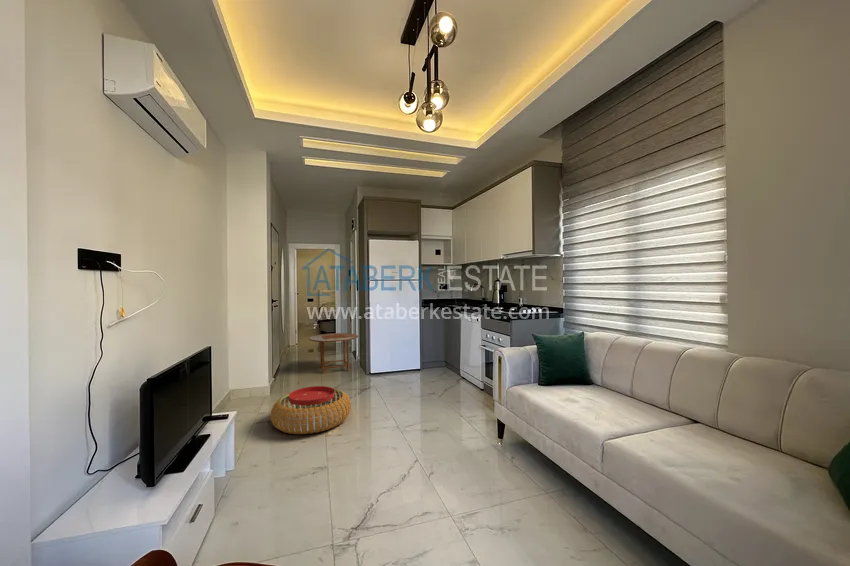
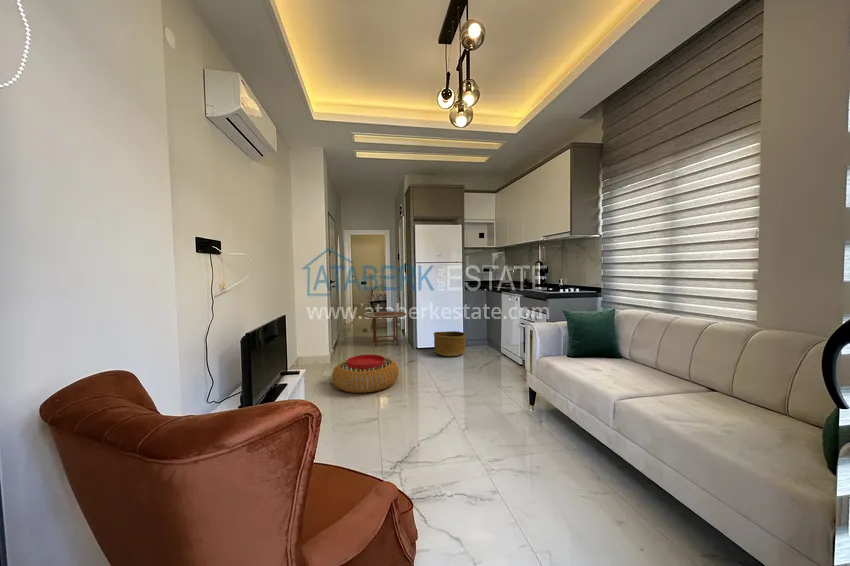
basket: none [389,354,424,383] -> present [434,331,466,356]

